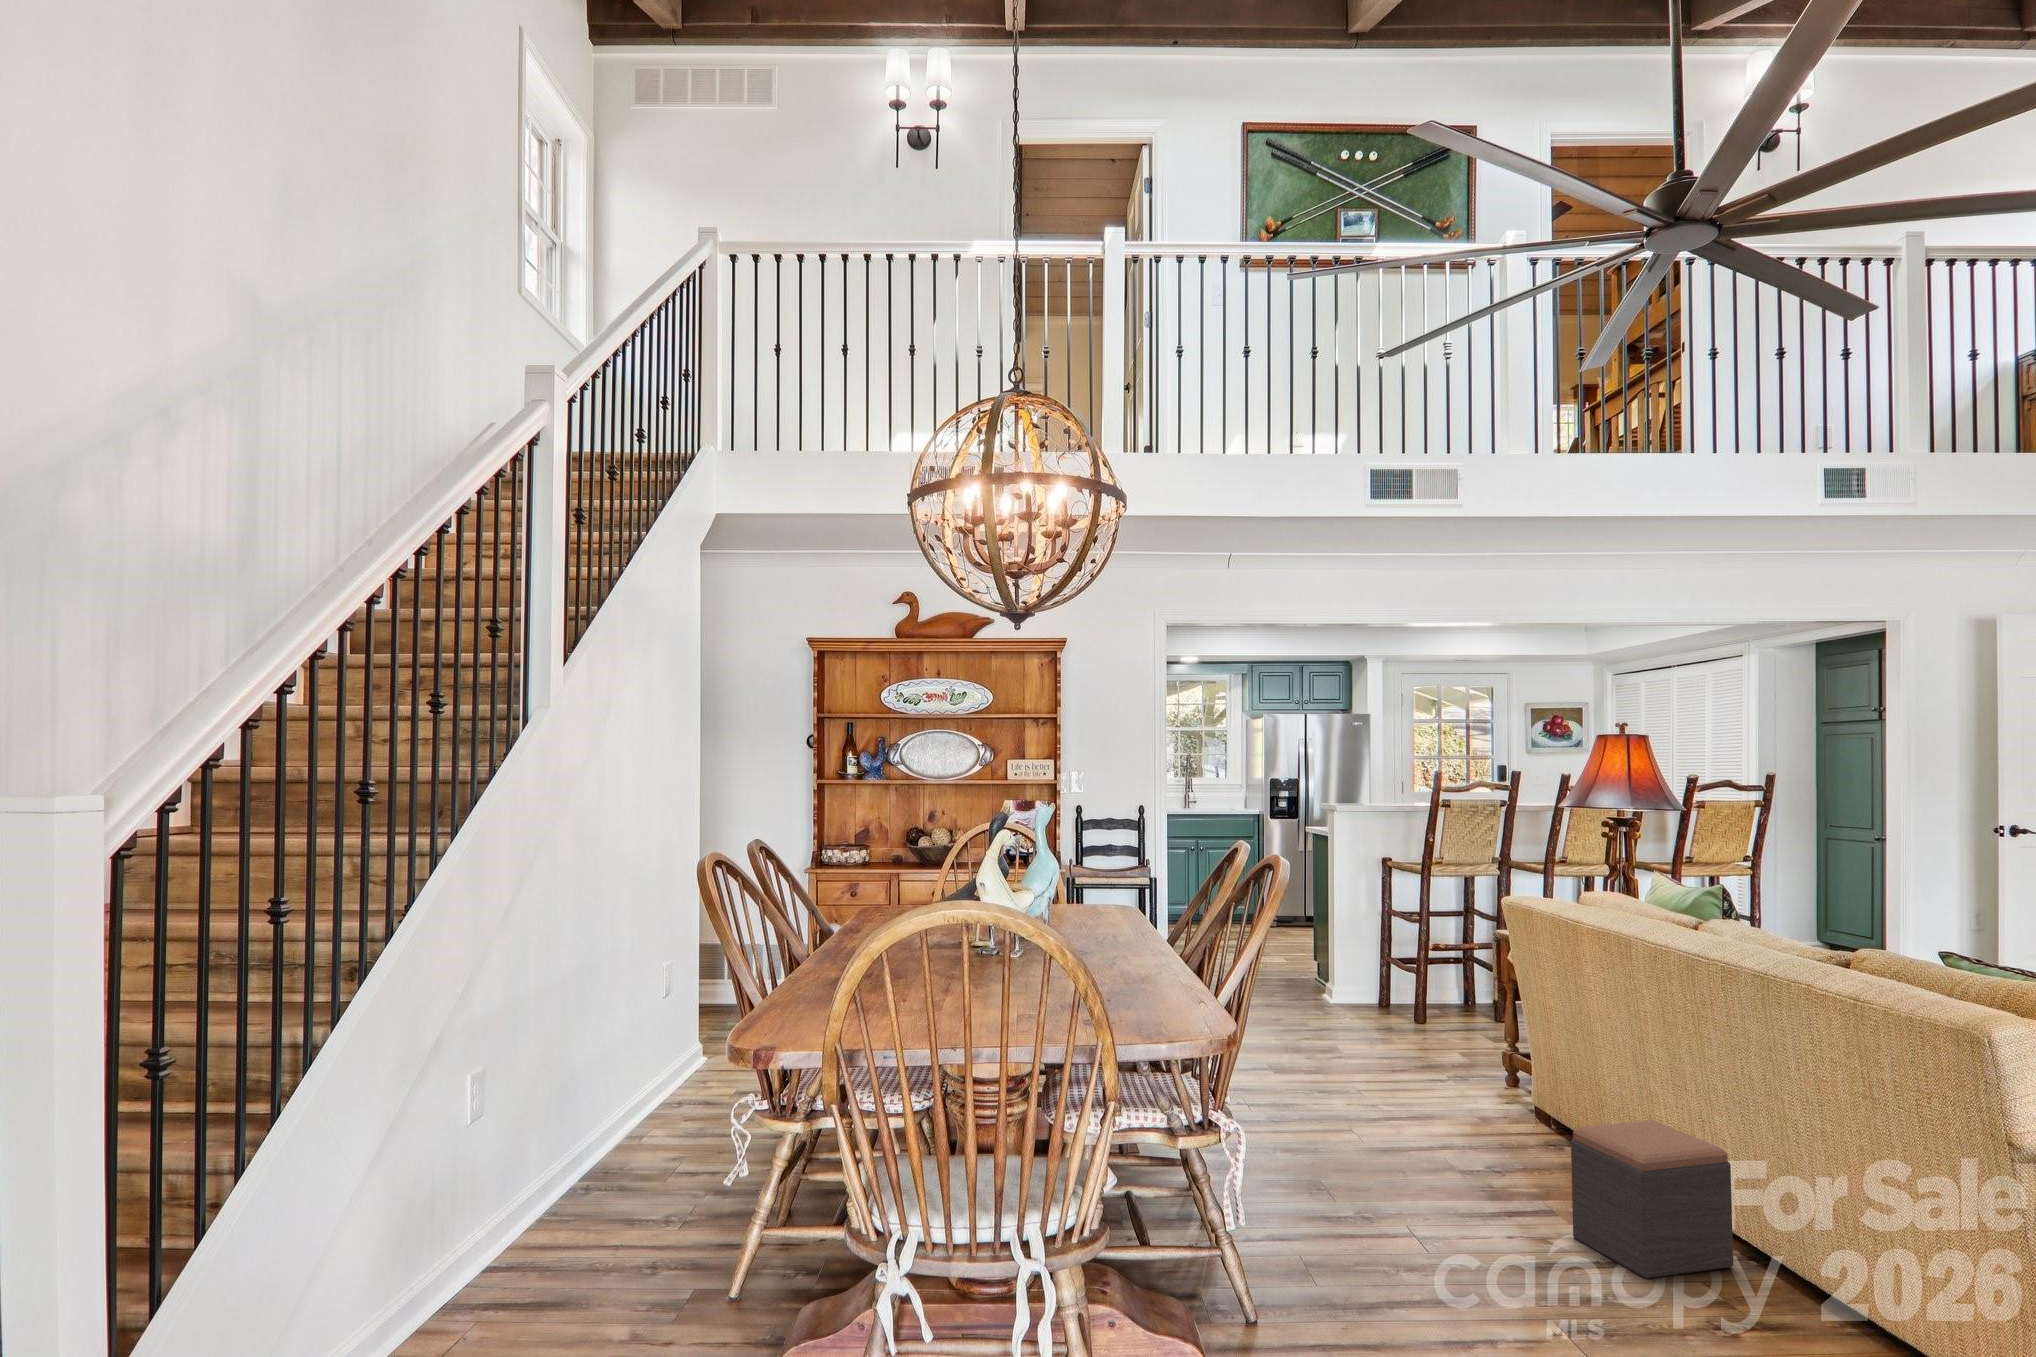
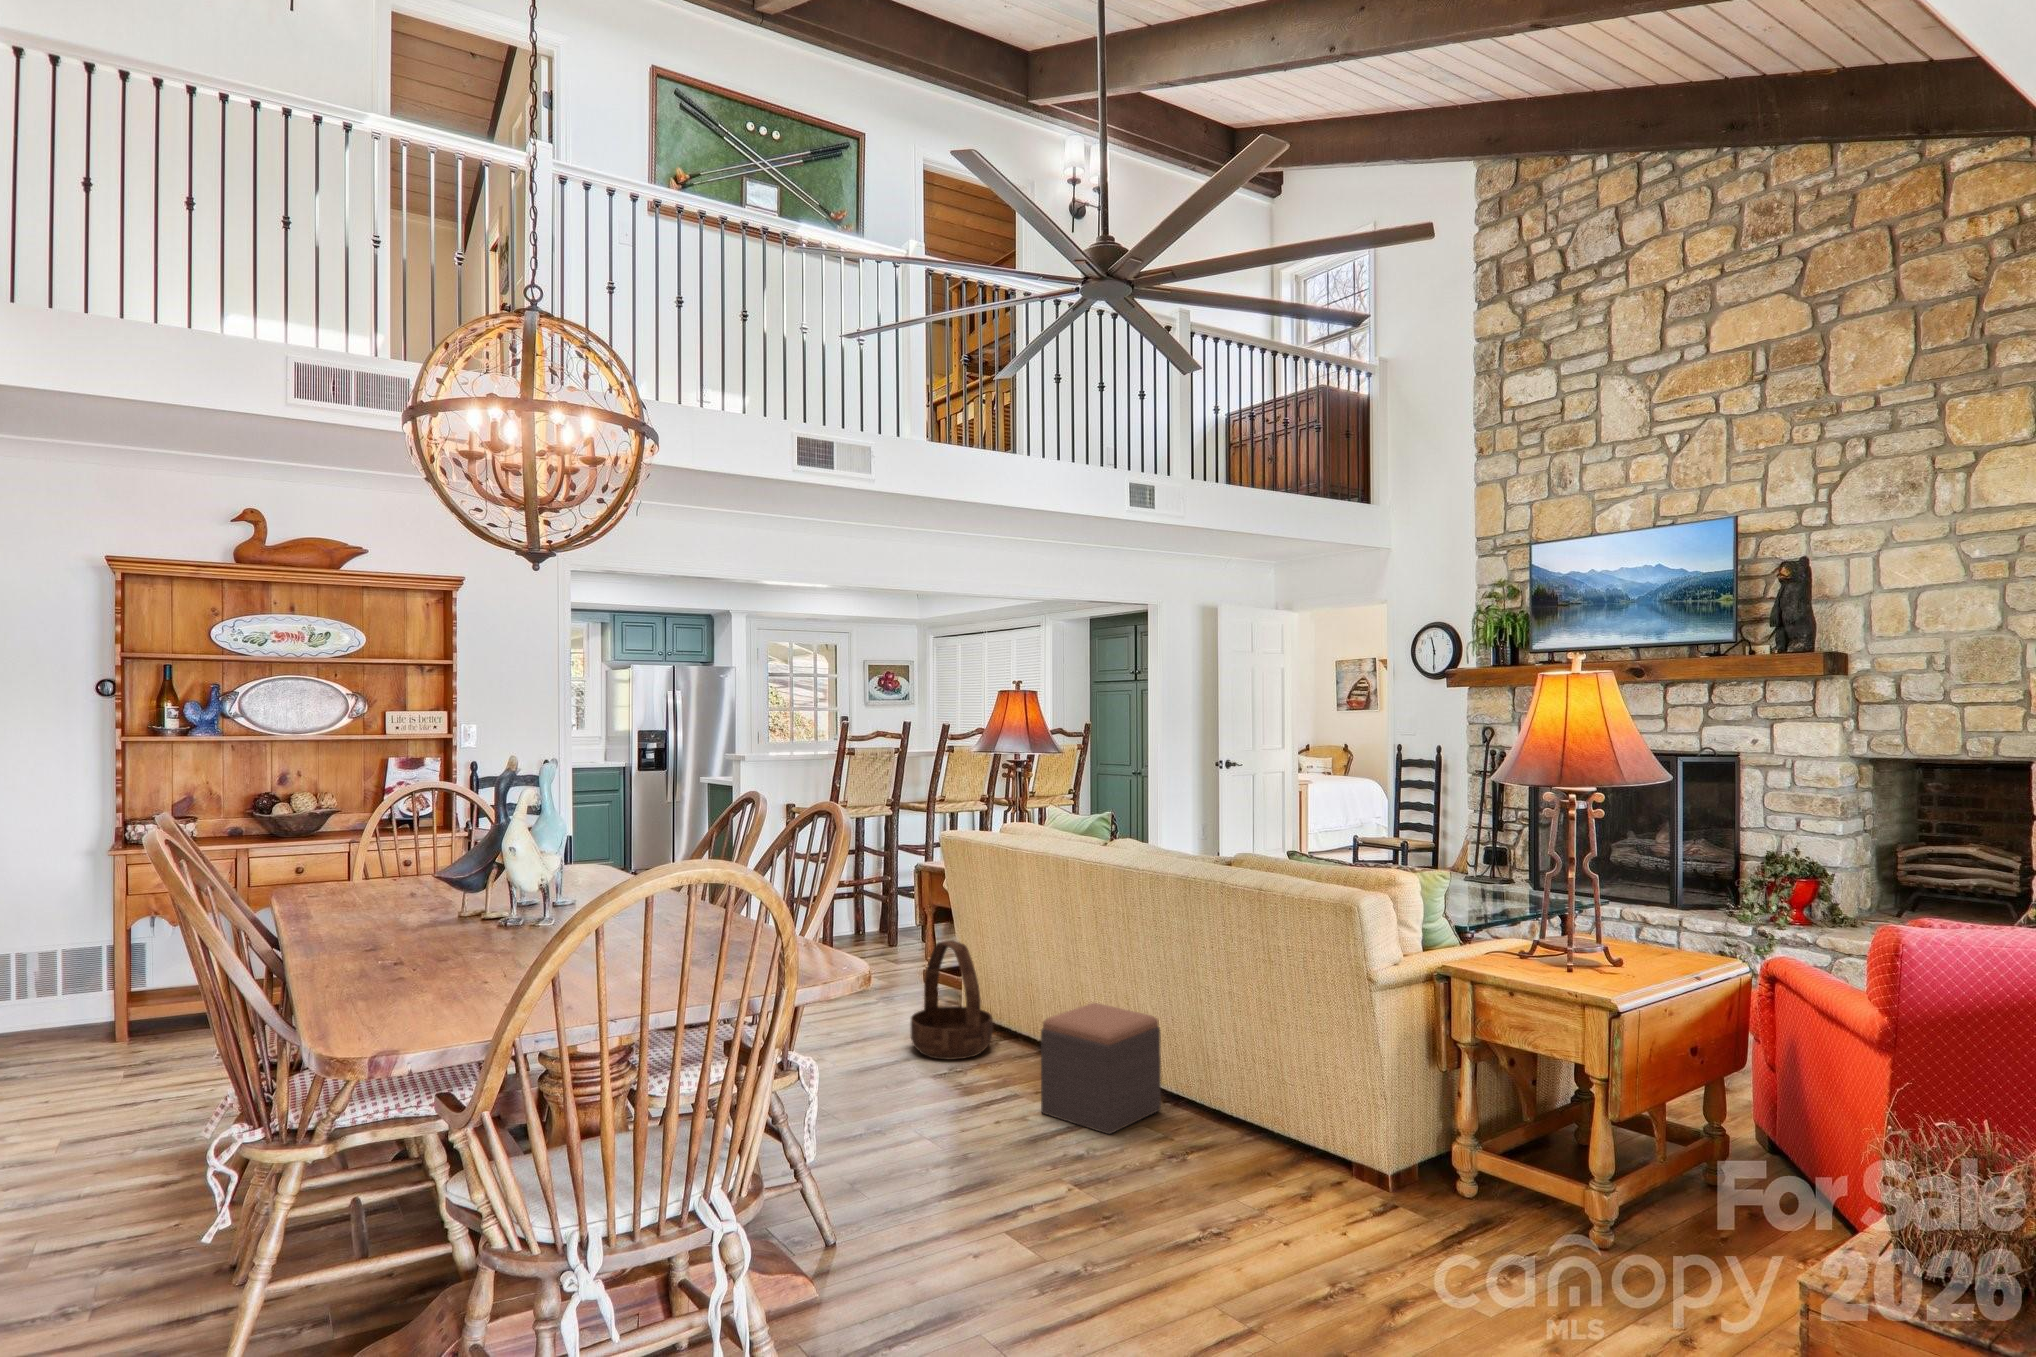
basket: none [1458,1026,1558,1162] -> present [911,940,993,1059]

